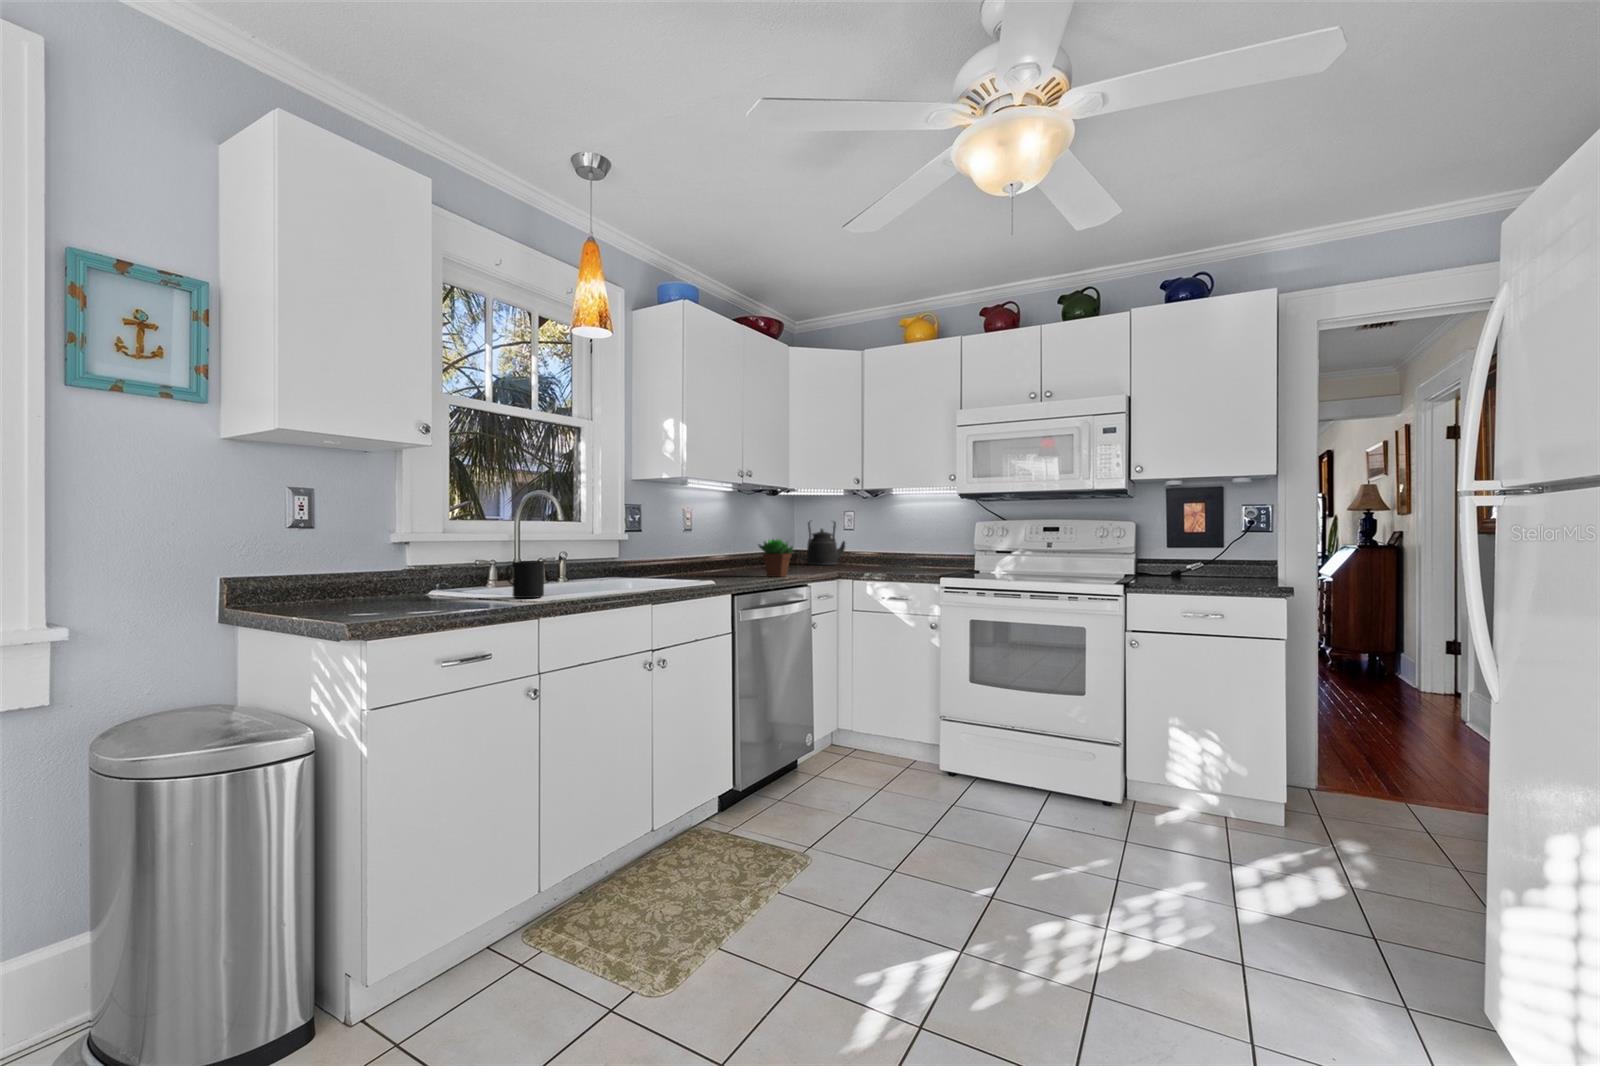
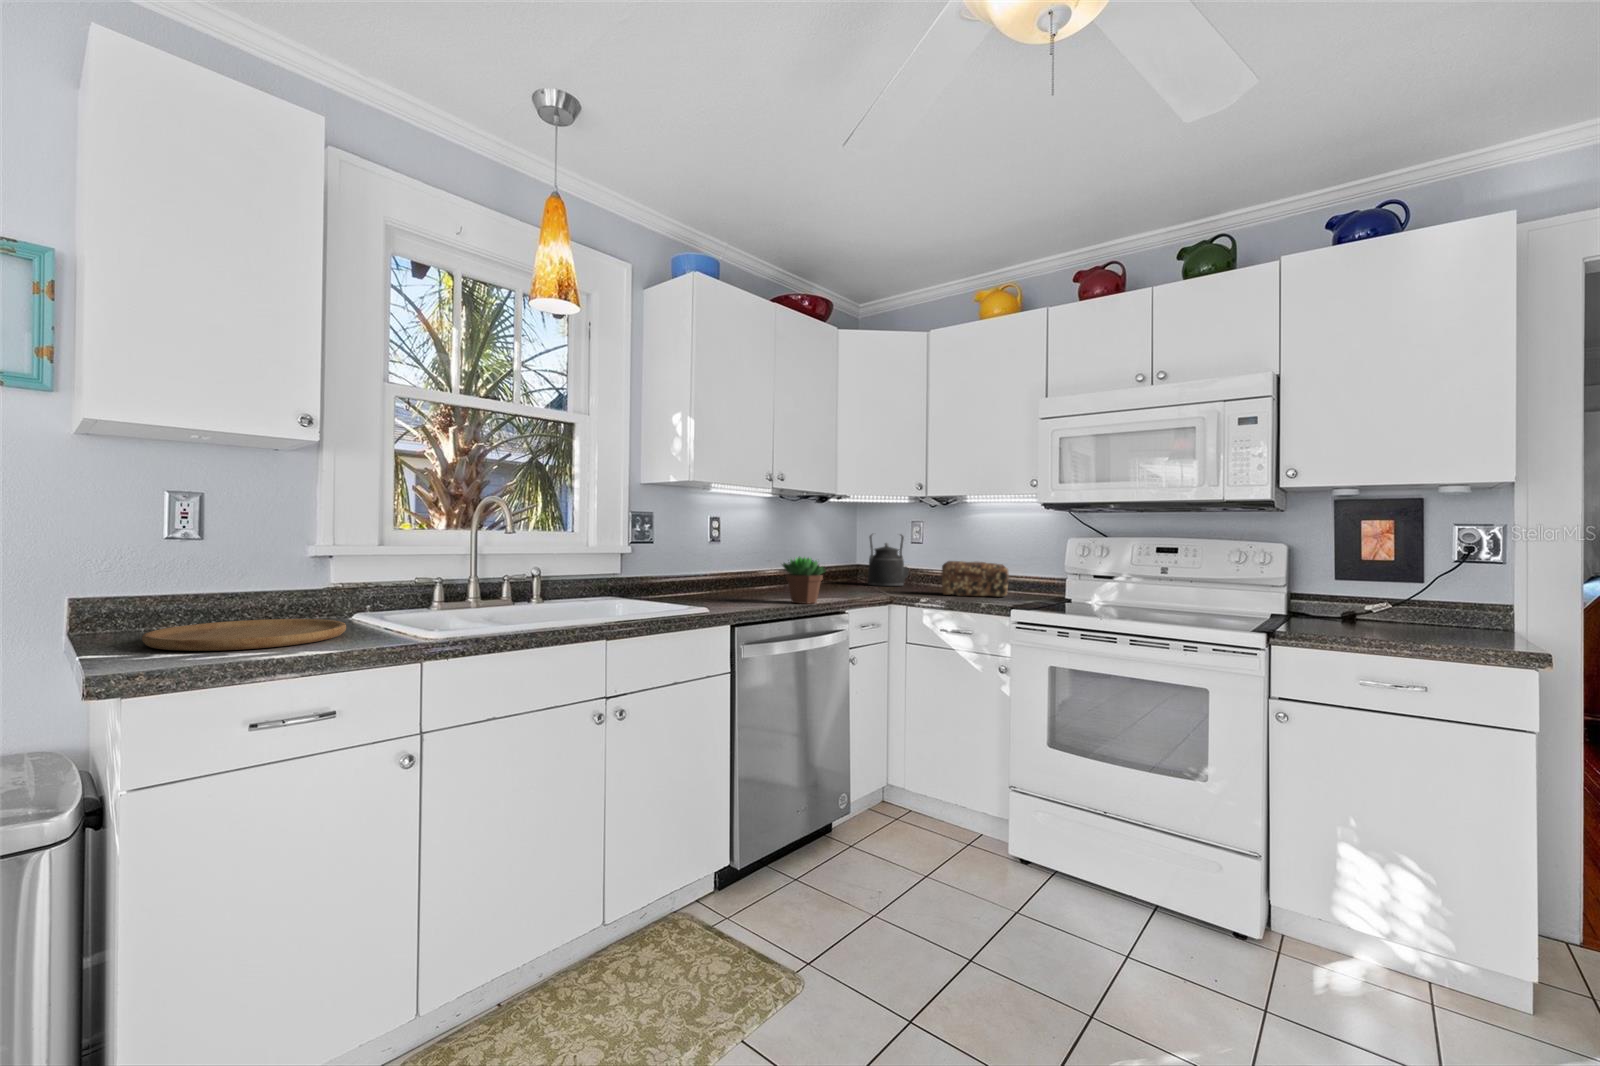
bread loaf: none [876,542,930,570] -> present [942,561,1009,597]
mug: present [506,561,544,598] -> none [408,584,463,631]
cutting board: none [316,592,464,612] -> present [142,619,346,651]

